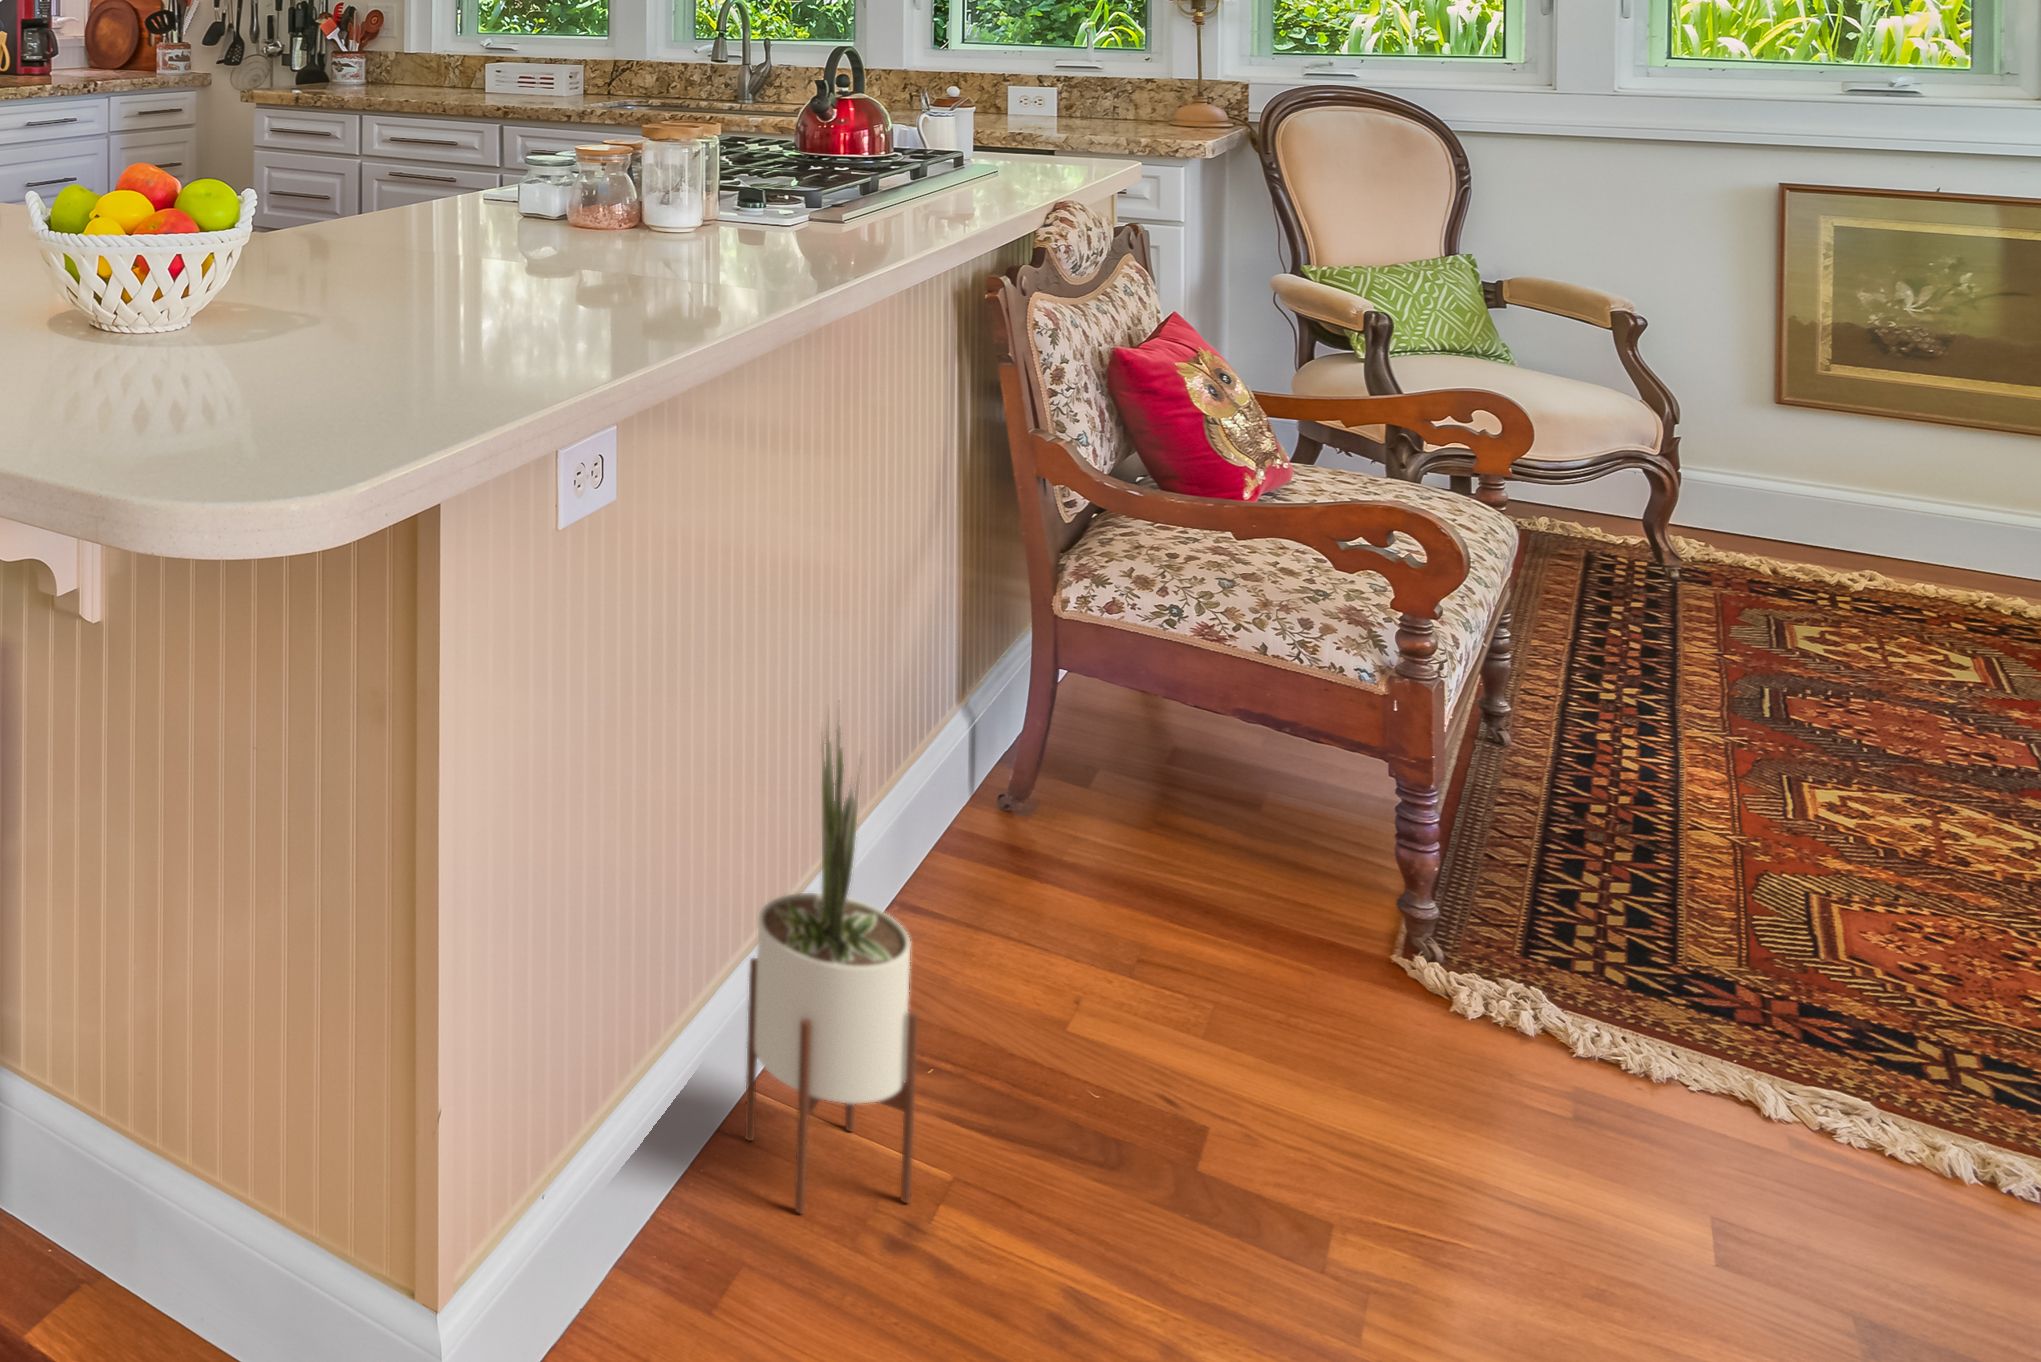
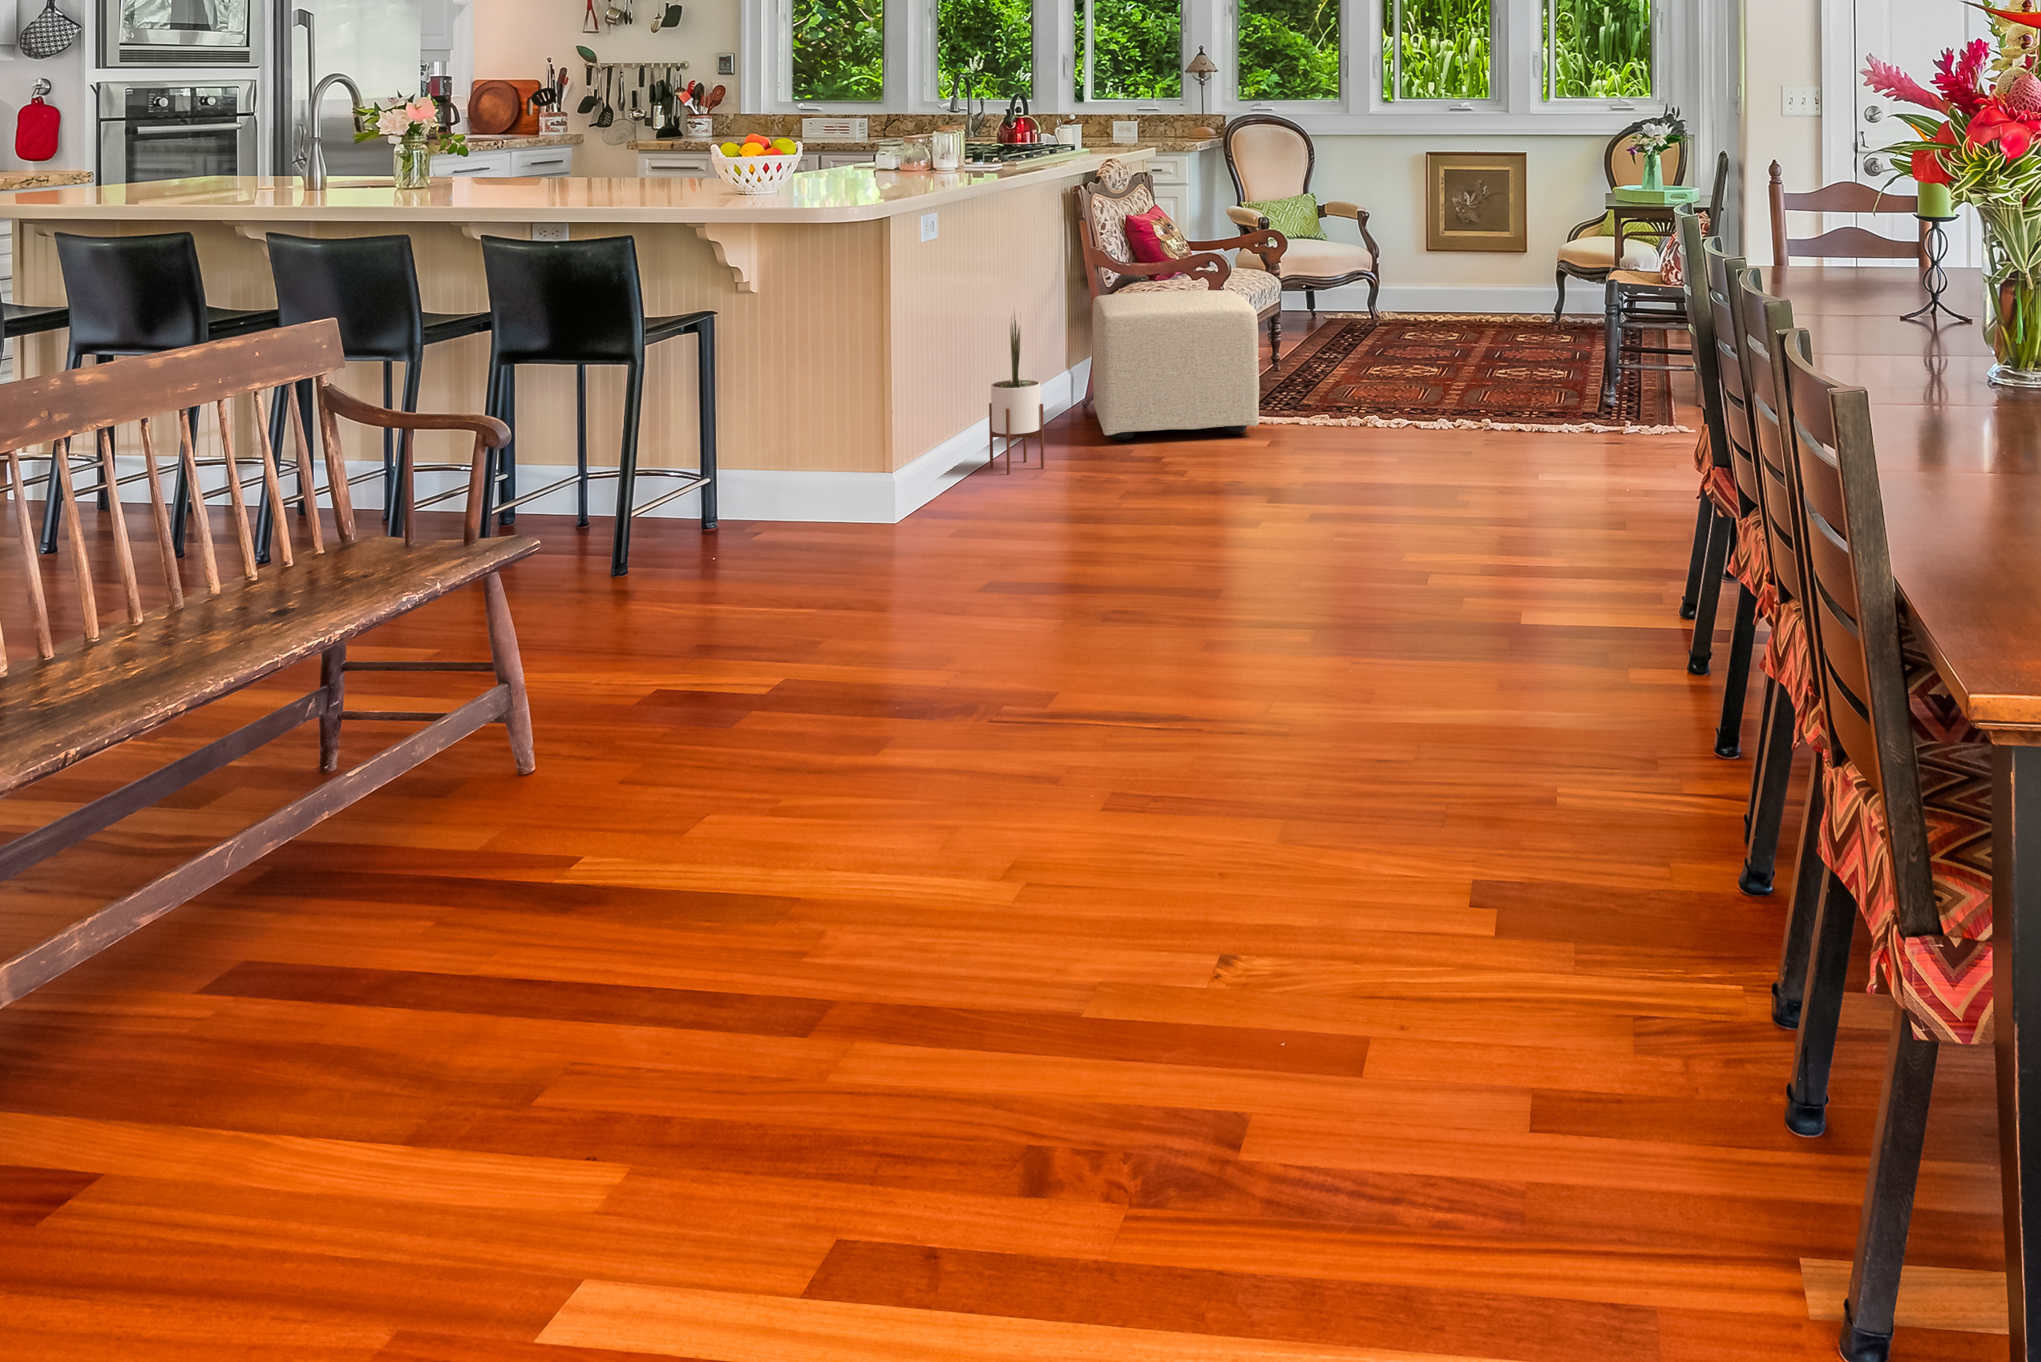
ottoman: none [1025,579,1652,1147] -> present [1093,290,1259,441]

